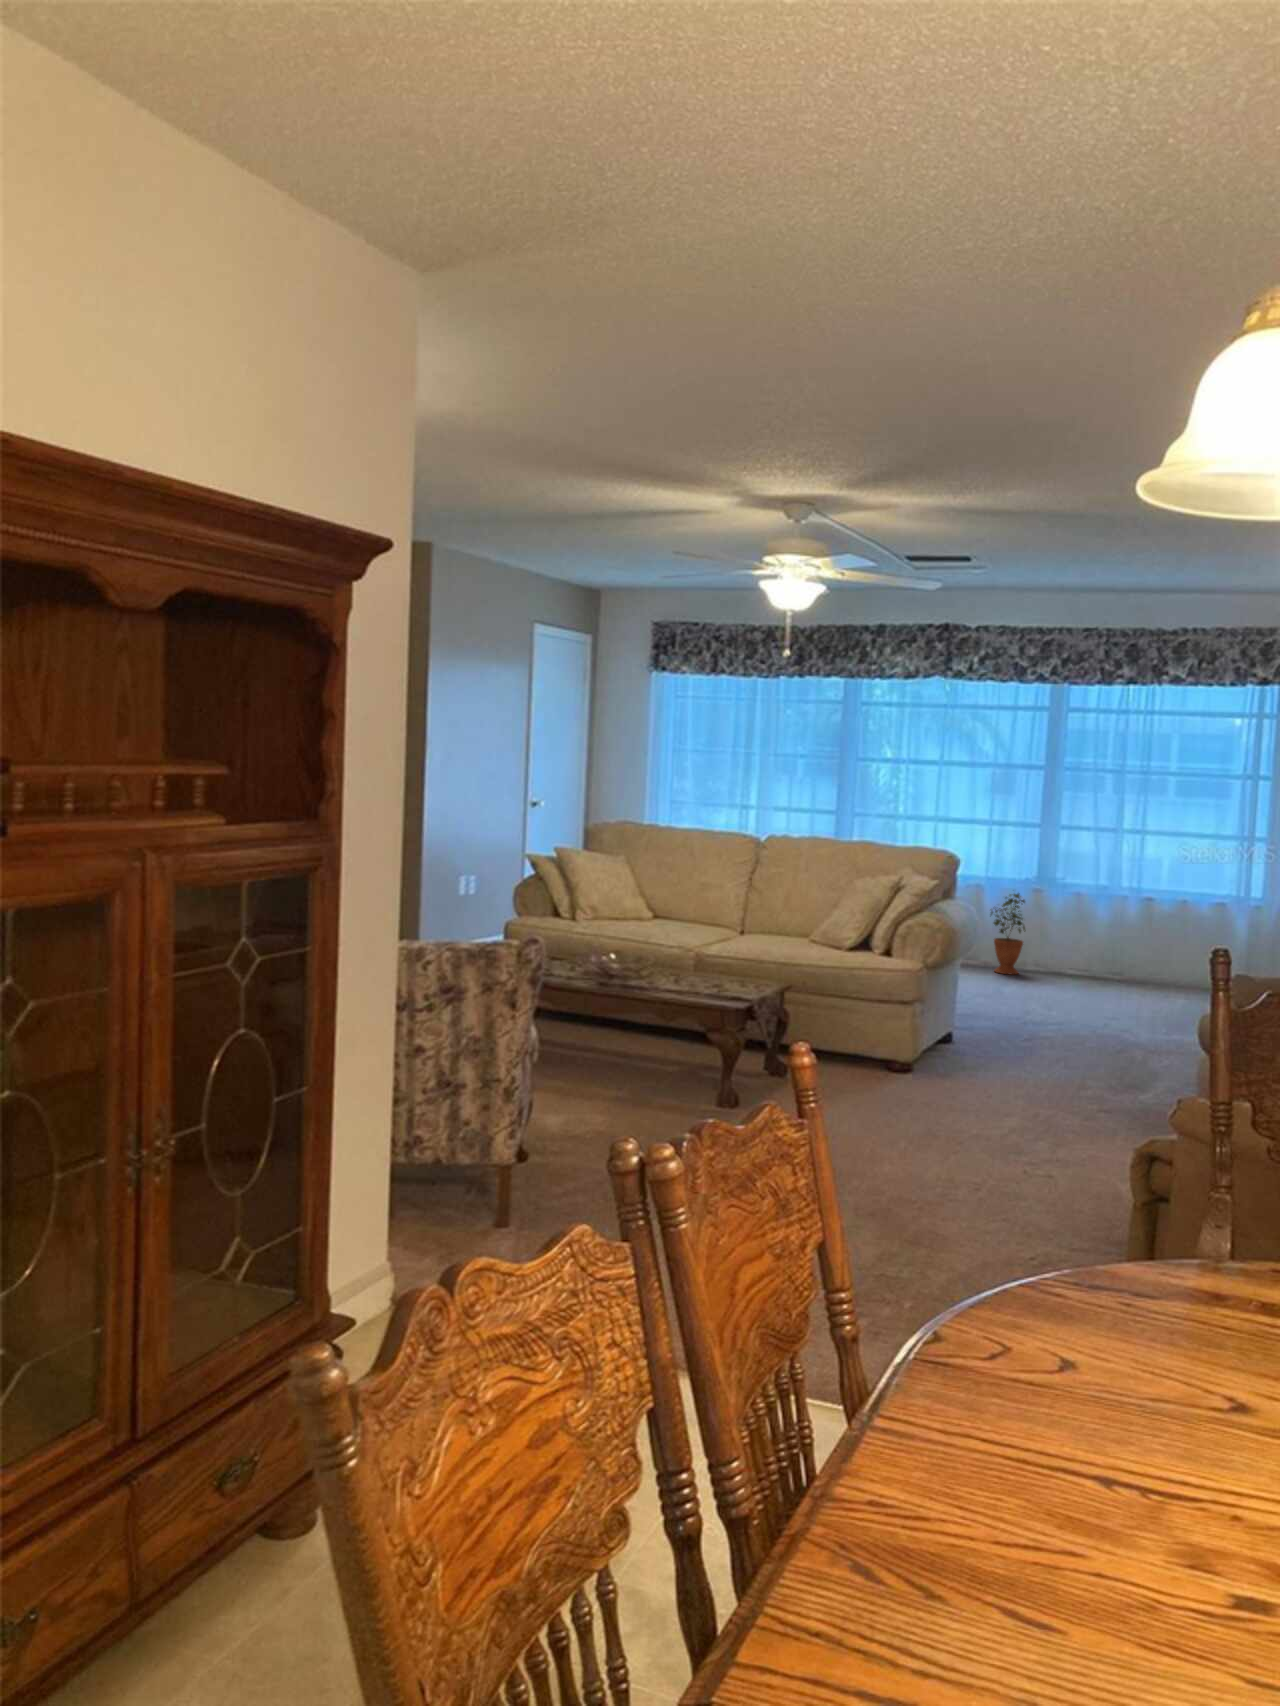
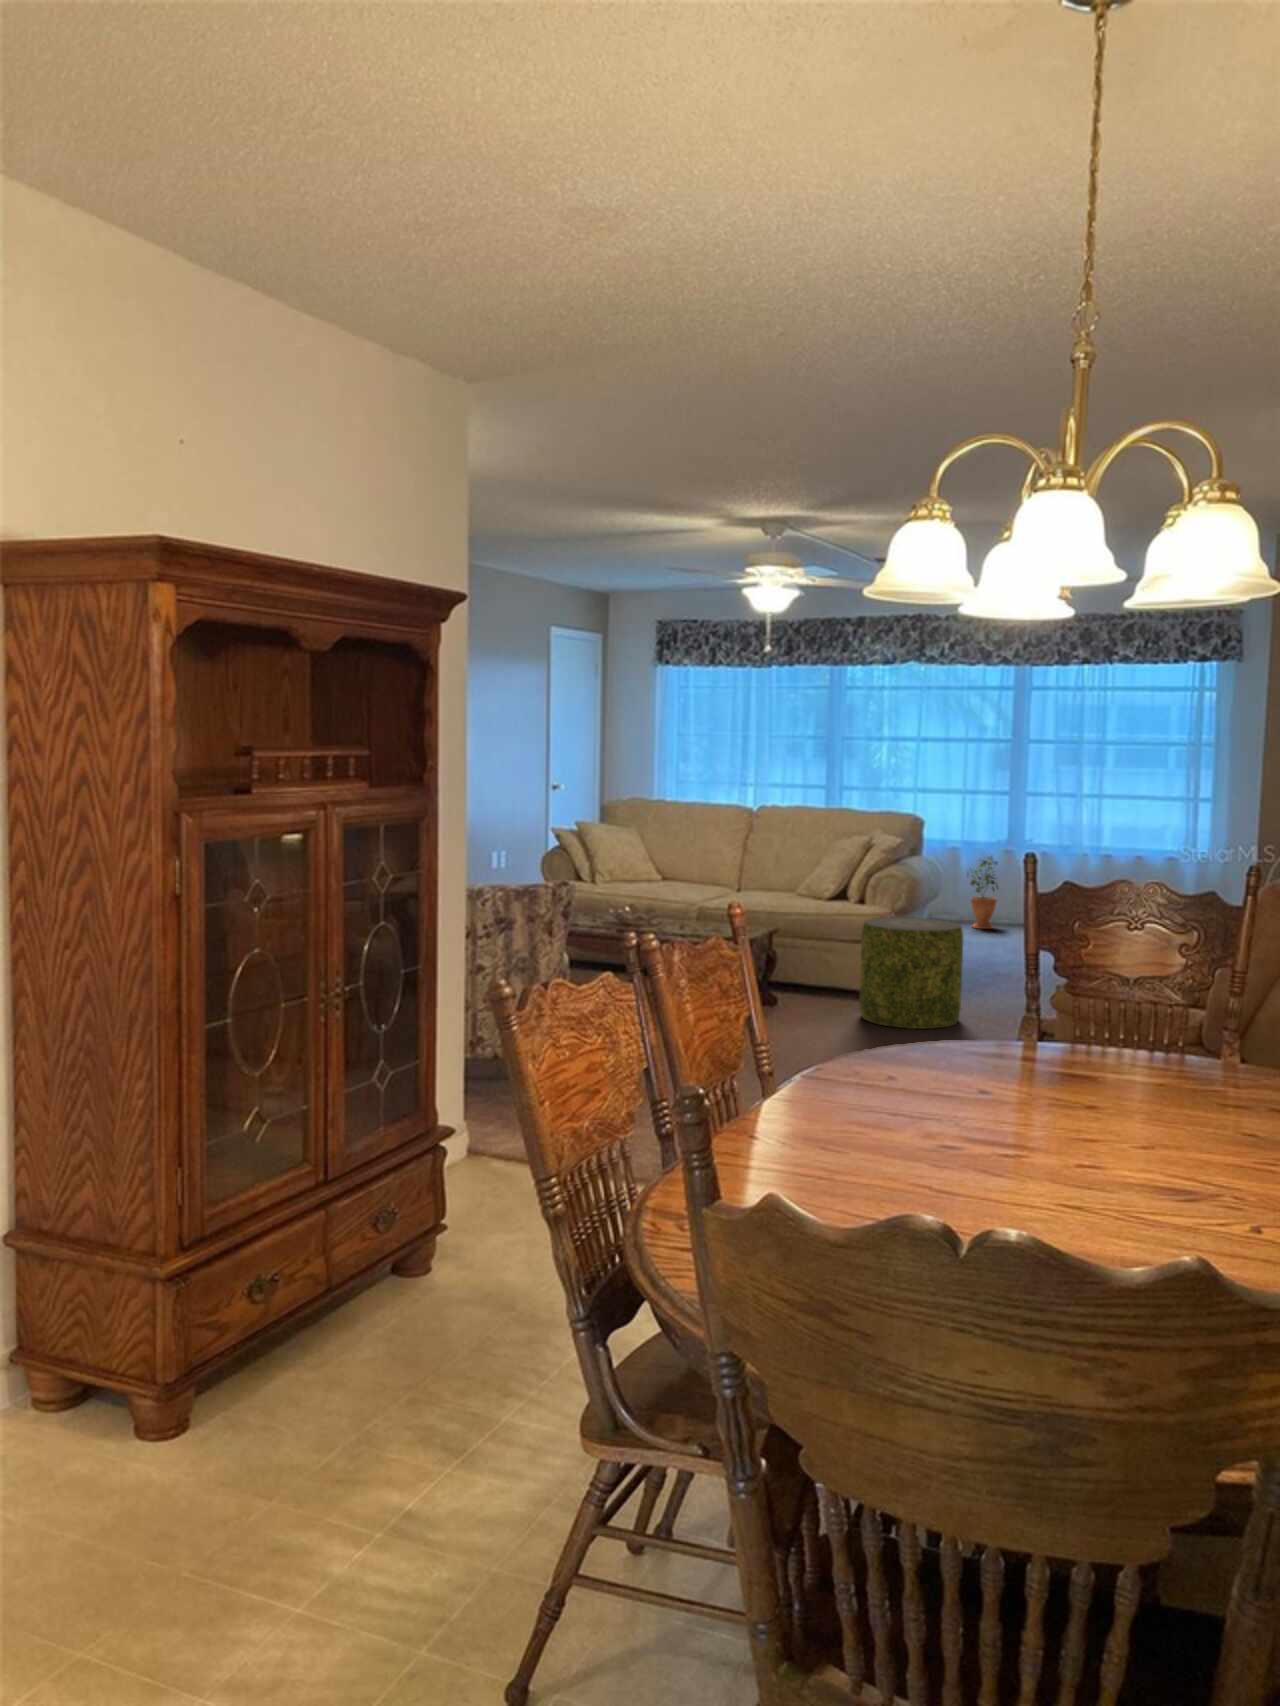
pouf: none [890,978,1020,1120] -> present [859,917,963,1029]

